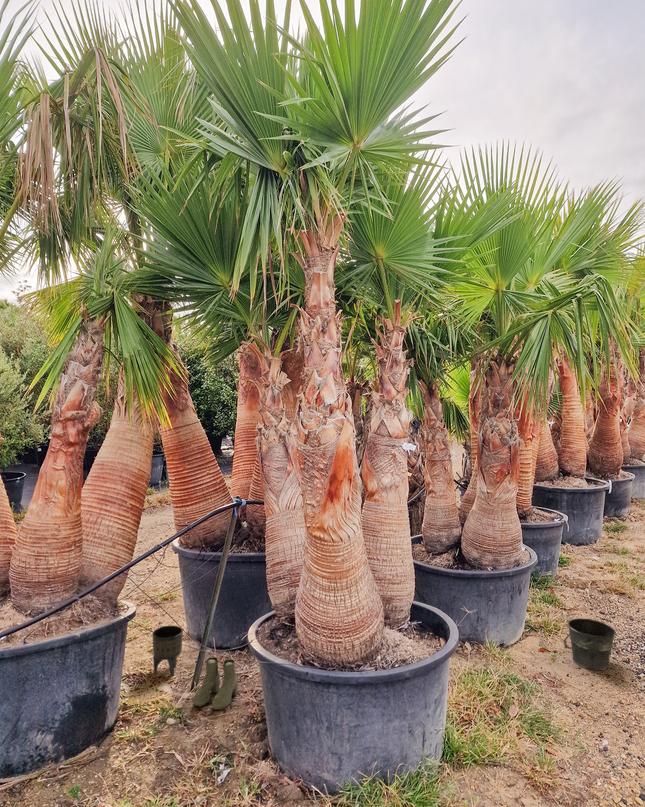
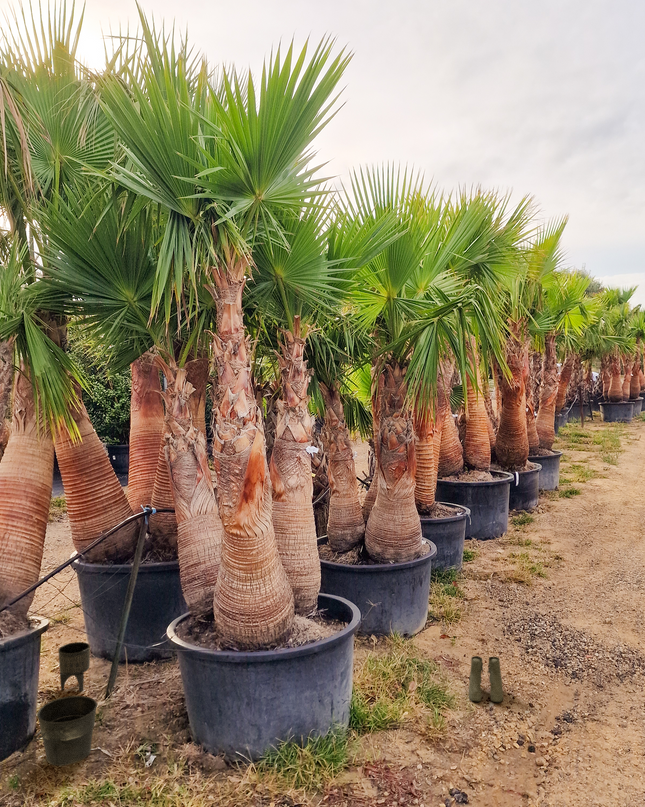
bucket: present [563,618,616,670] -> present [33,696,97,766]
boots: present [193,657,238,710] -> present [469,656,503,702]

